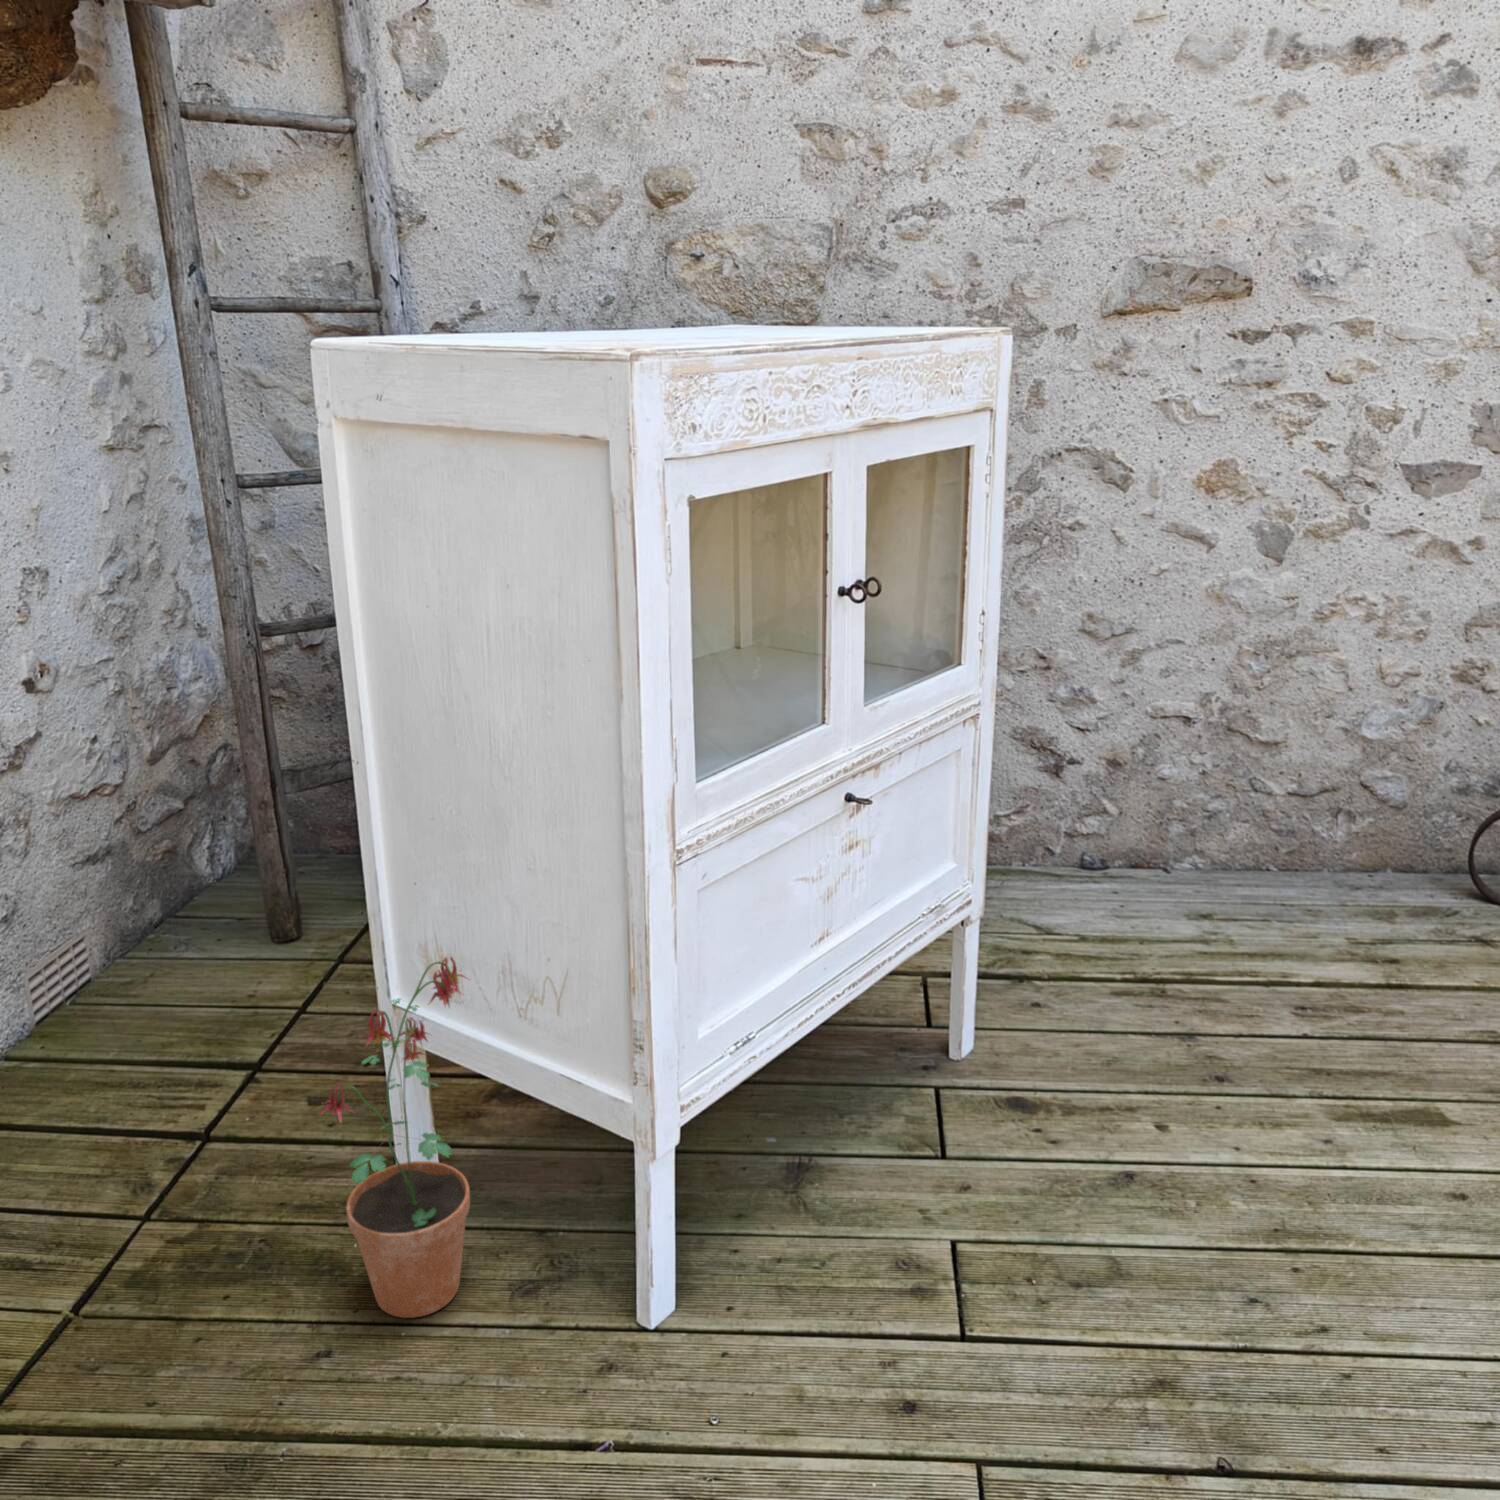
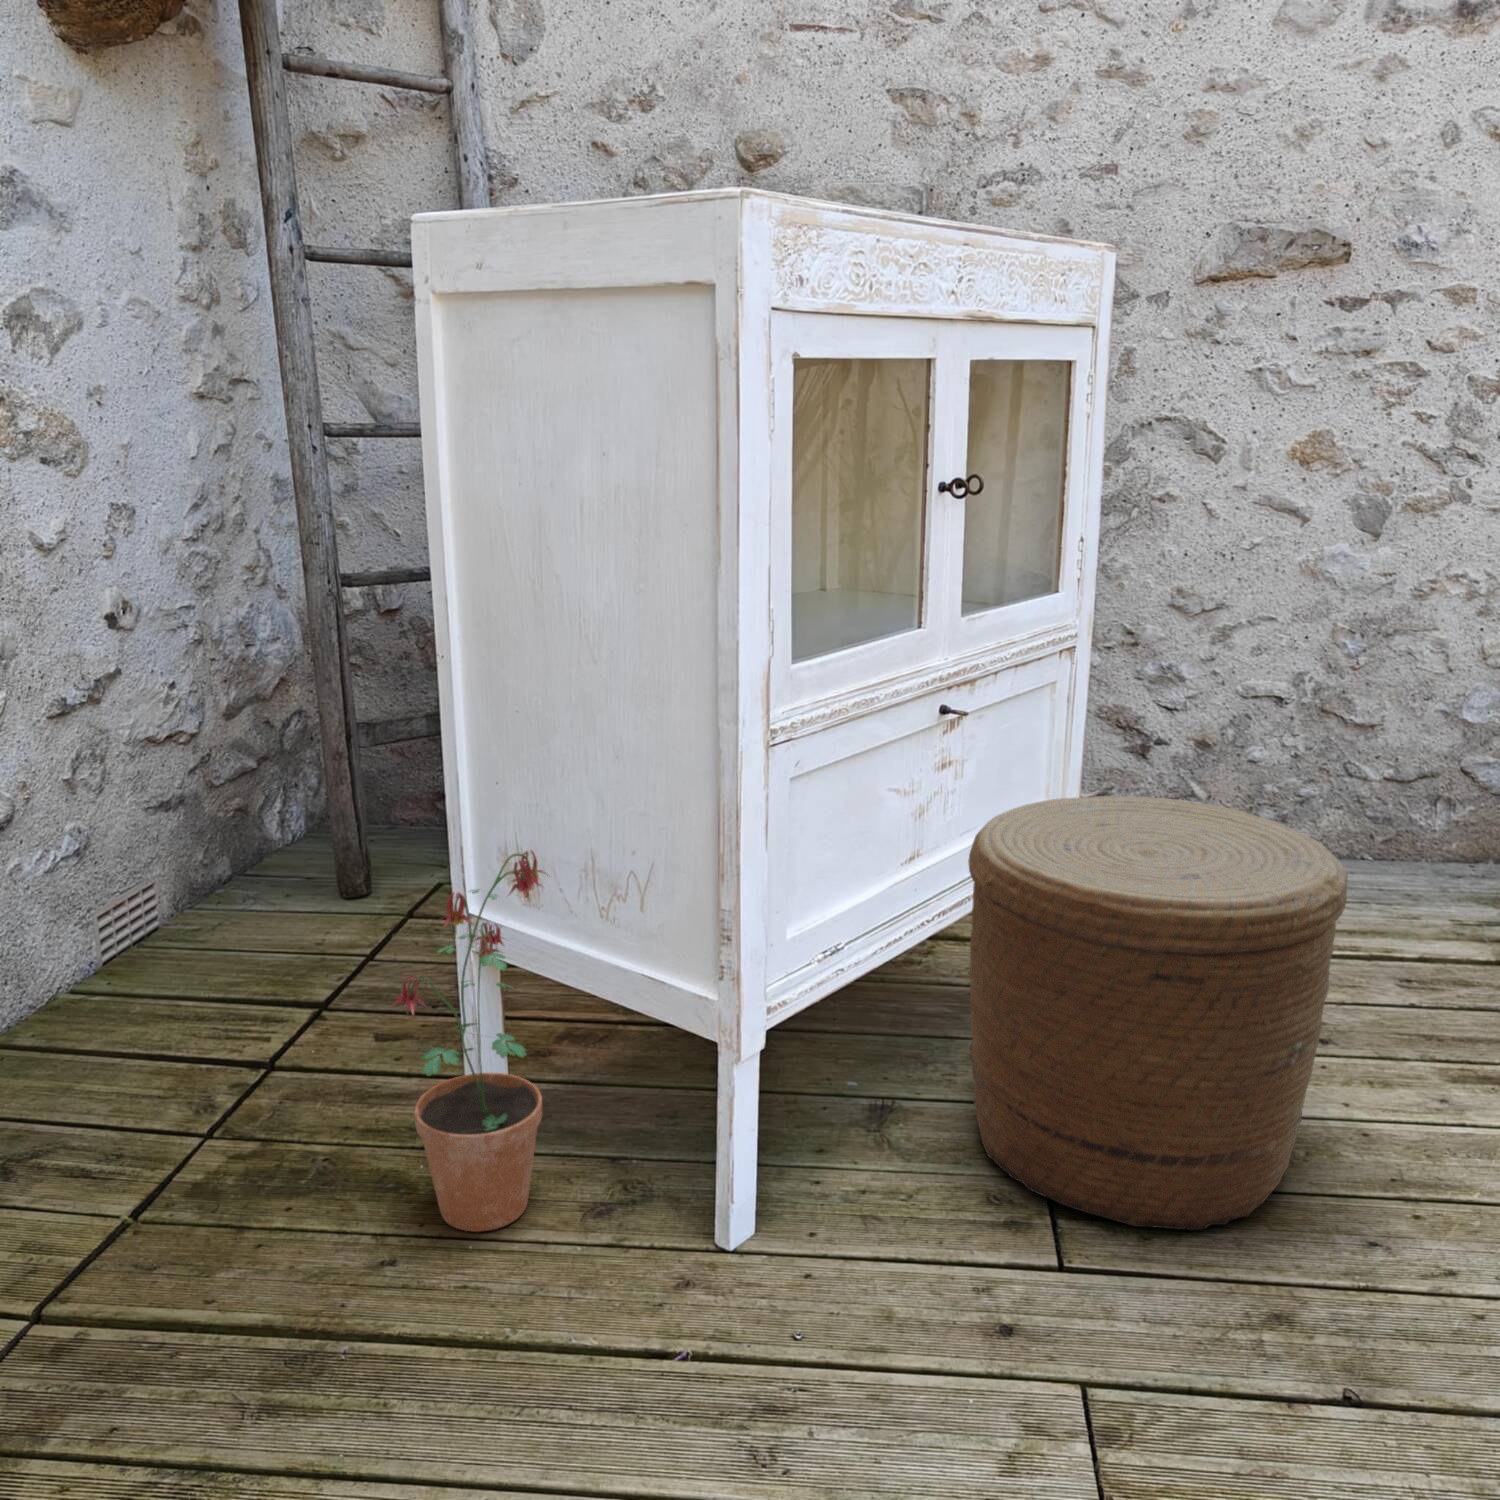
woven basket: none [874,866,1228,1293] -> present [968,796,1347,1232]

